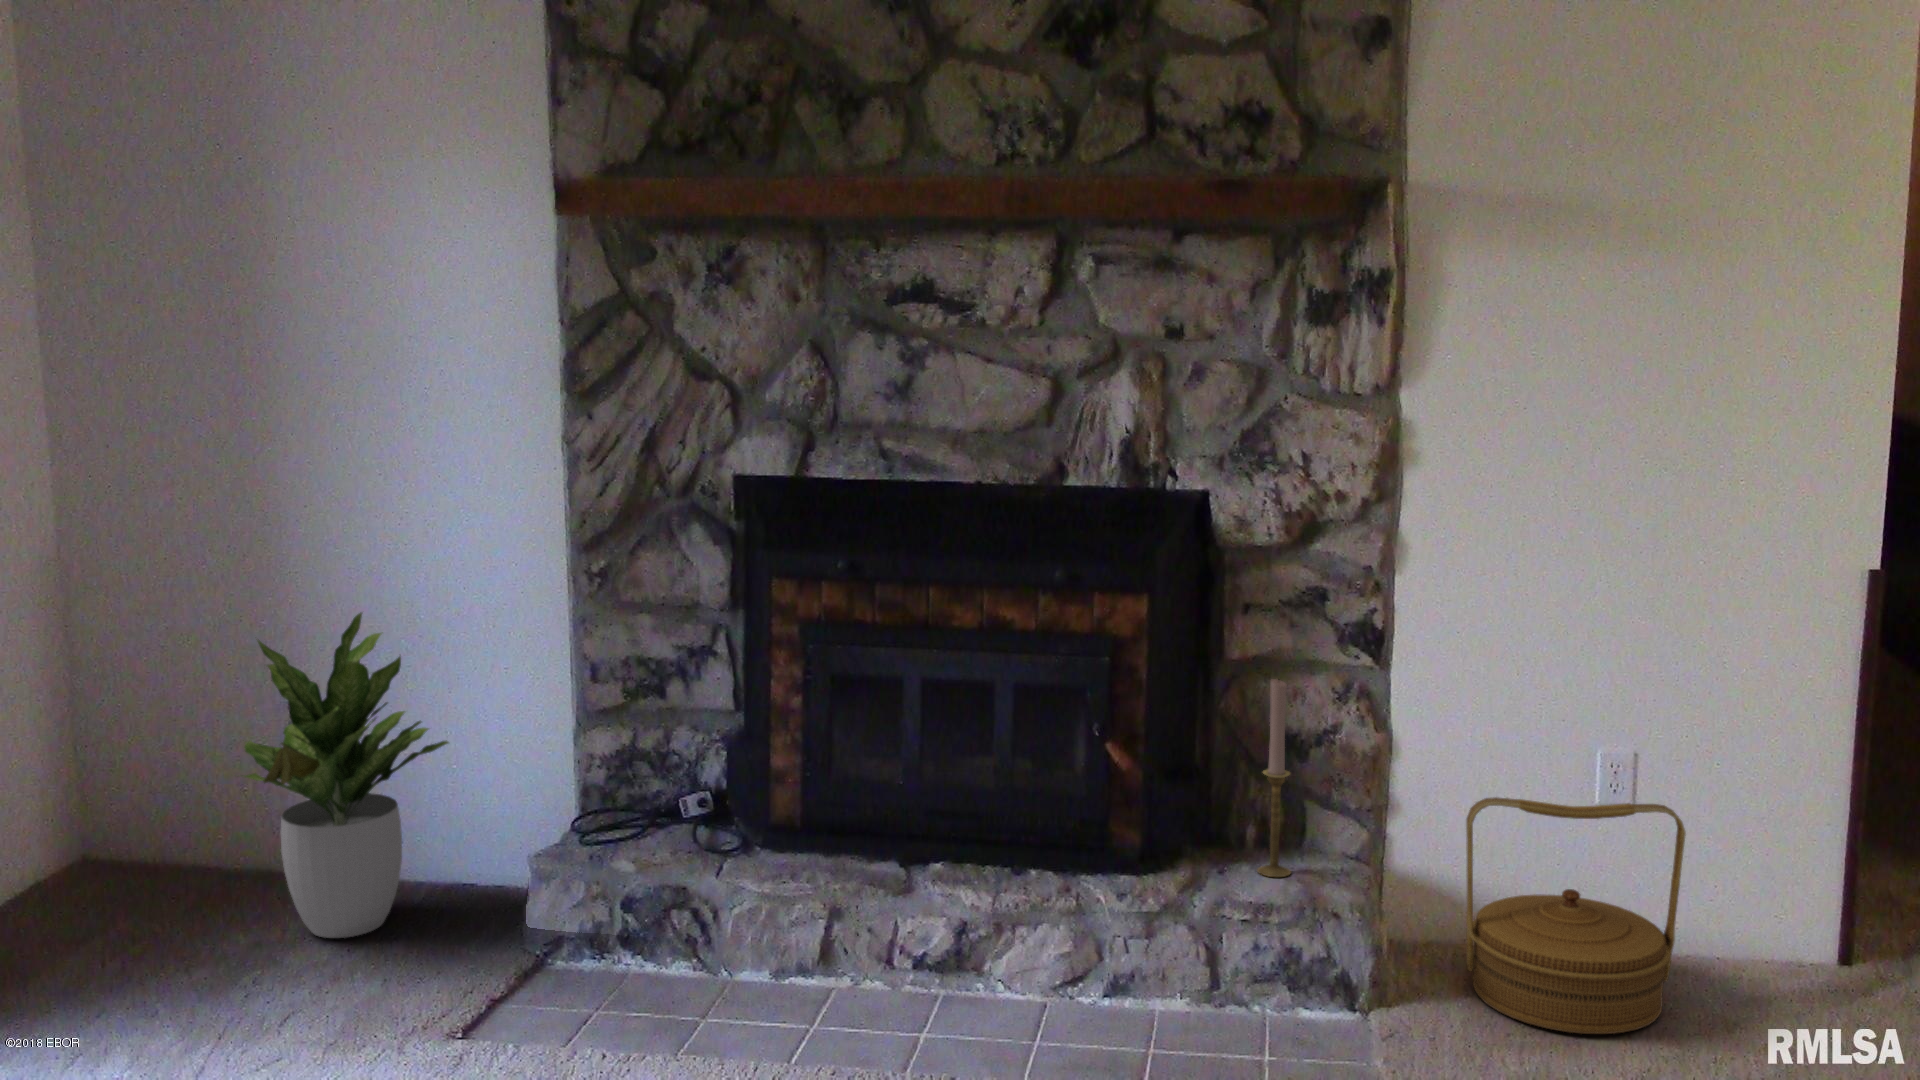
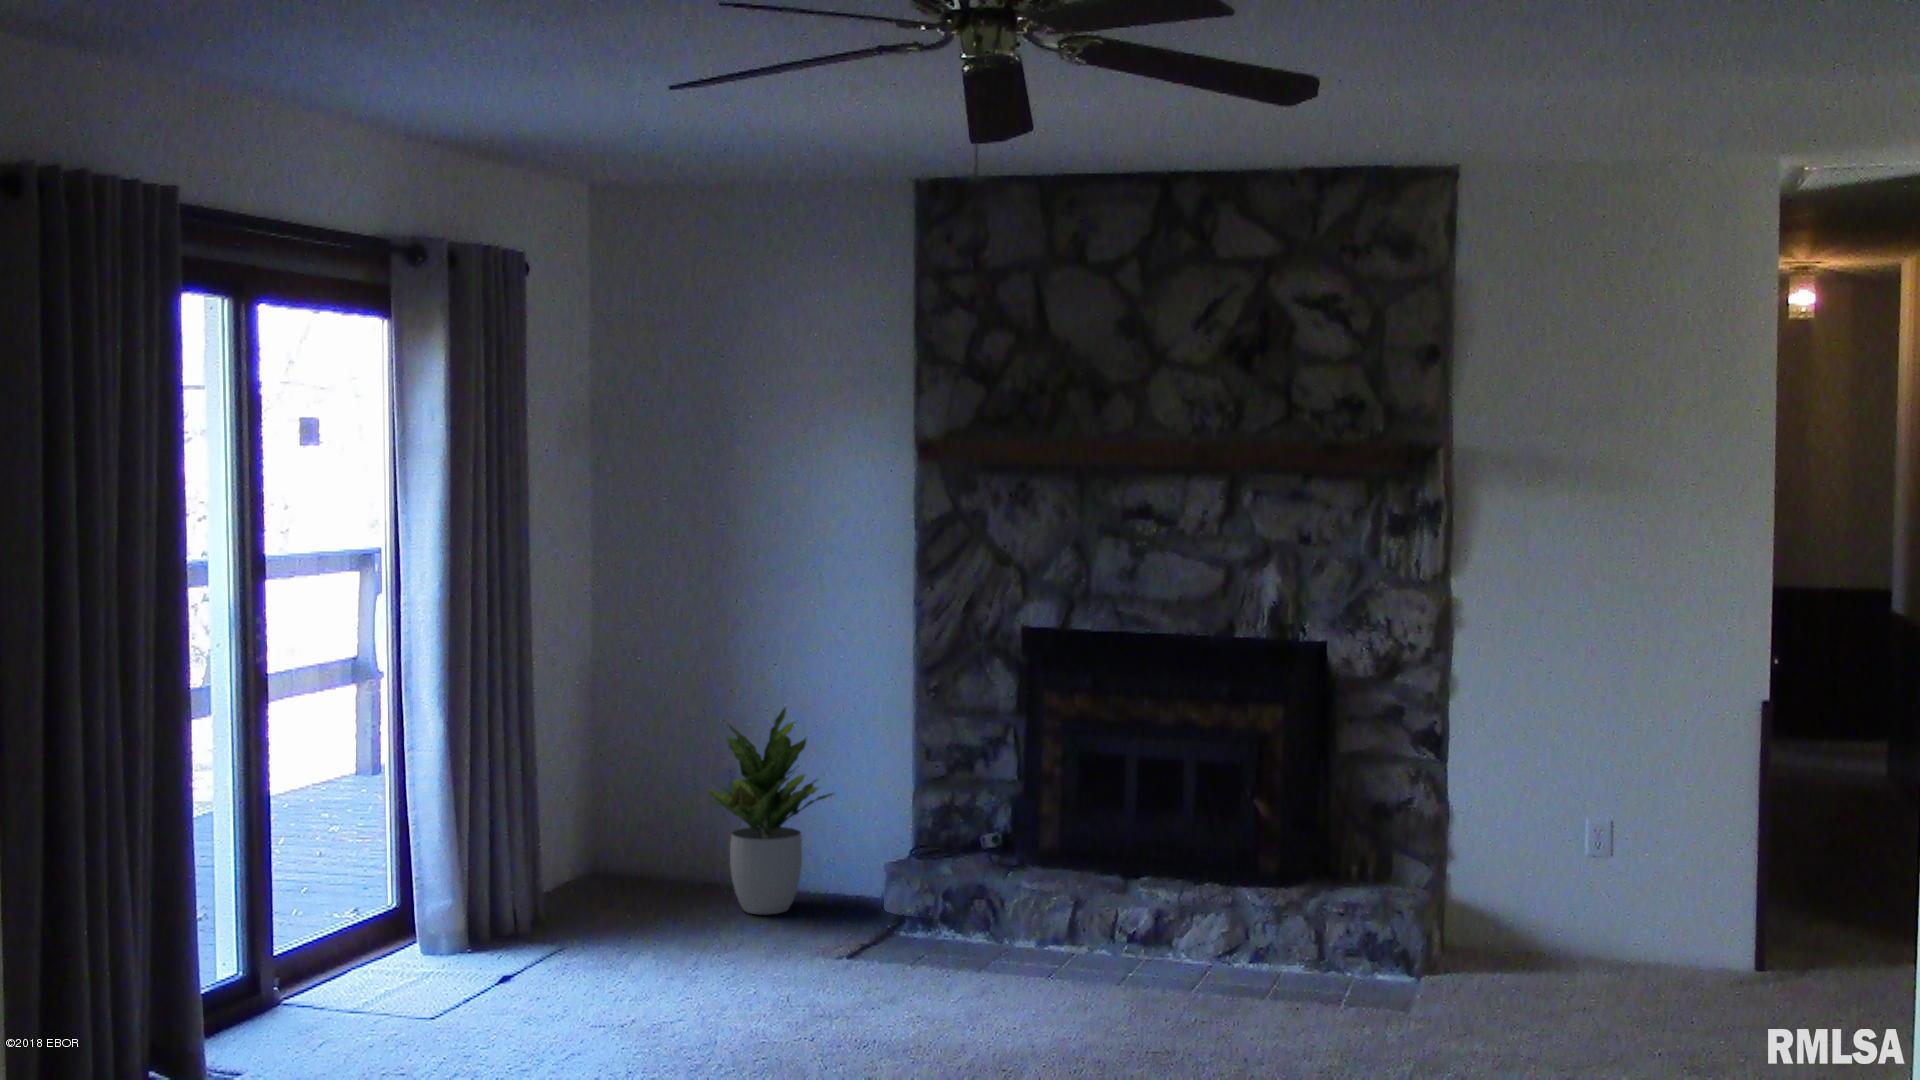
candlestick: present [1257,679,1291,877] -> none [1354,761,1377,892]
basket: present [1466,797,1686,1034] -> none [1489,841,1631,992]

